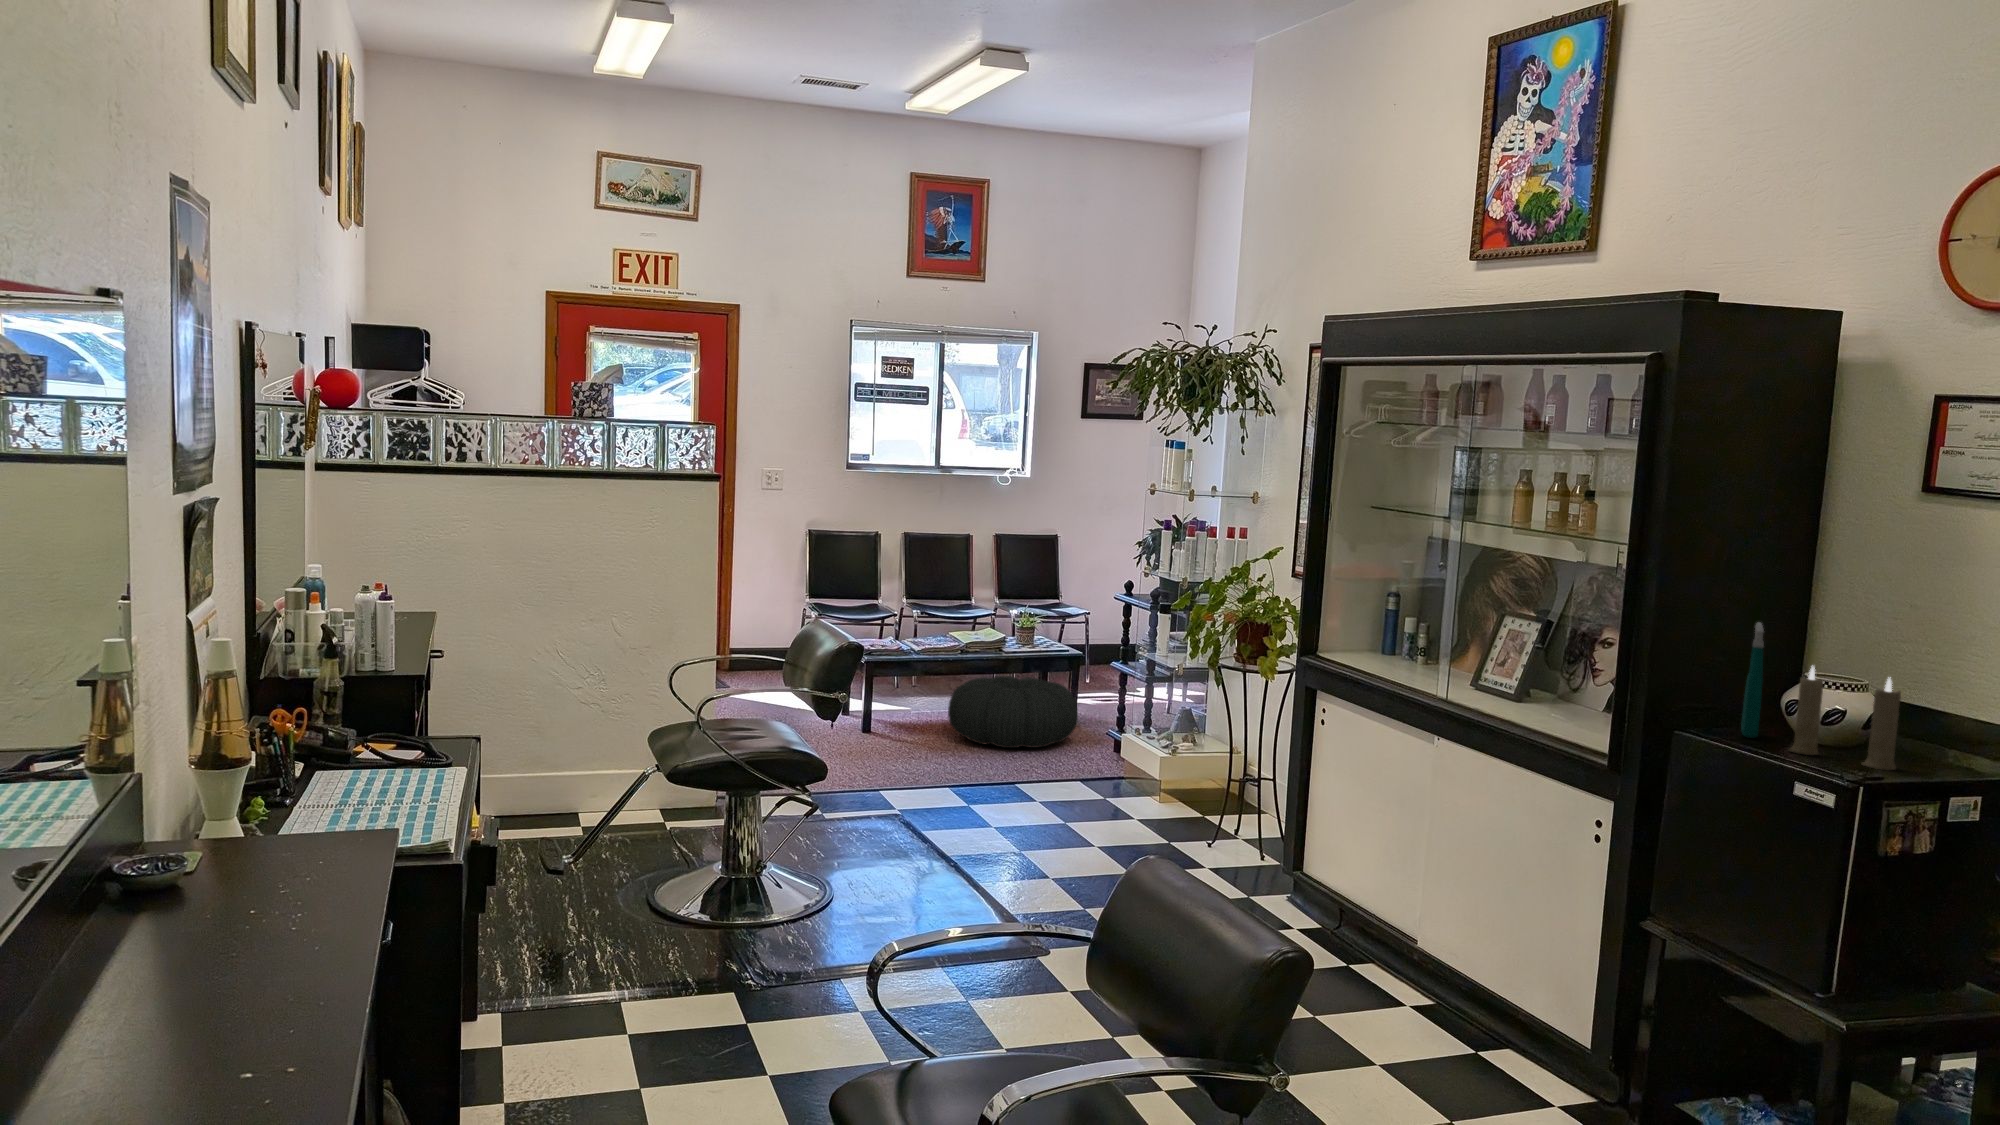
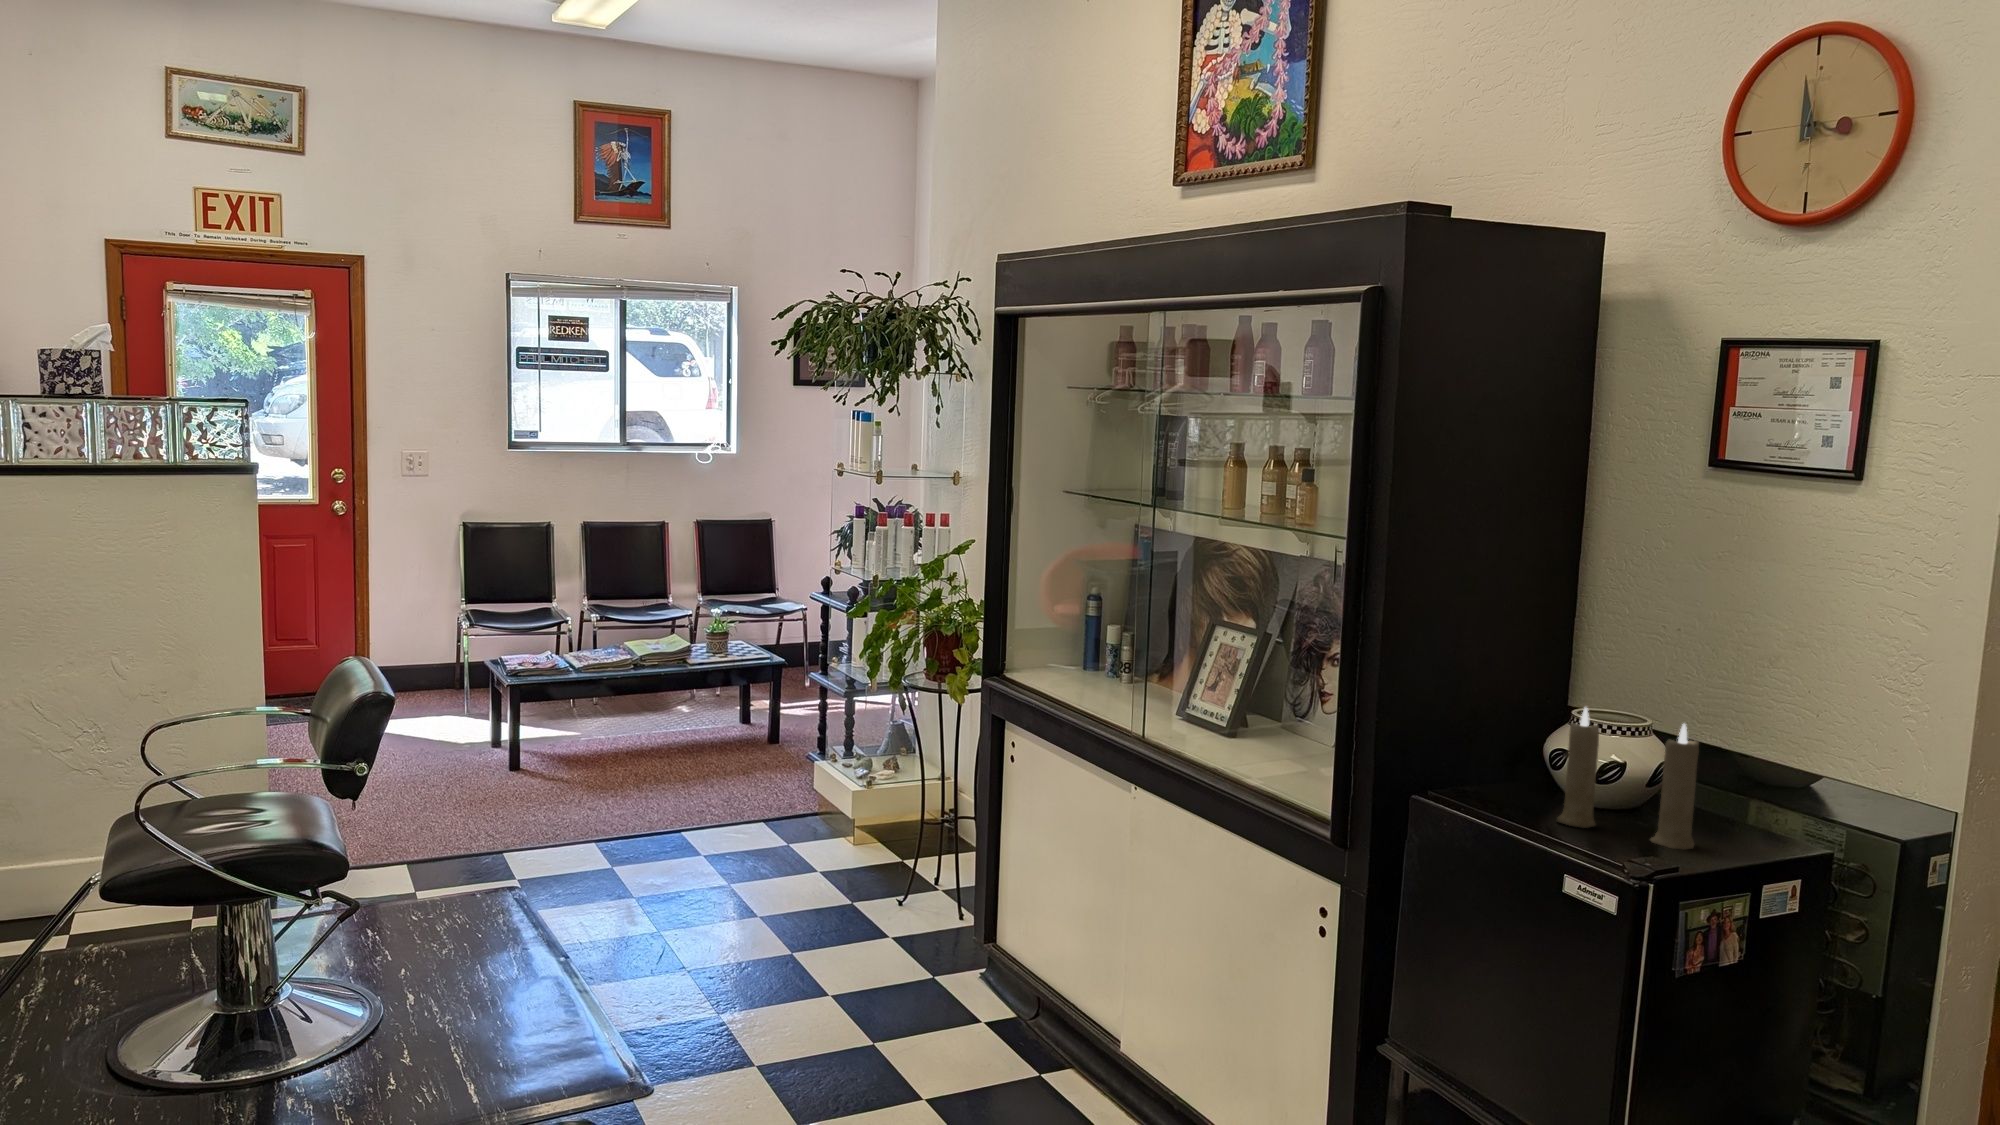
spray bottle: present [1741,622,1764,738] -> none [1497,643,1523,798]
pouf: present [948,676,1078,748] -> none [617,689,772,776]

